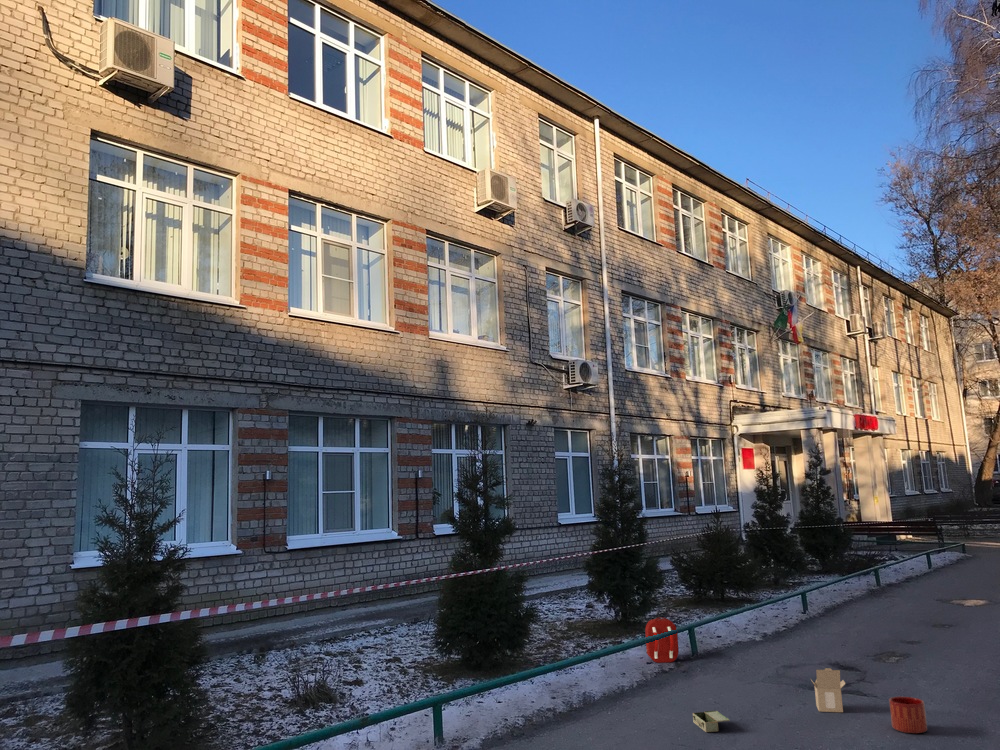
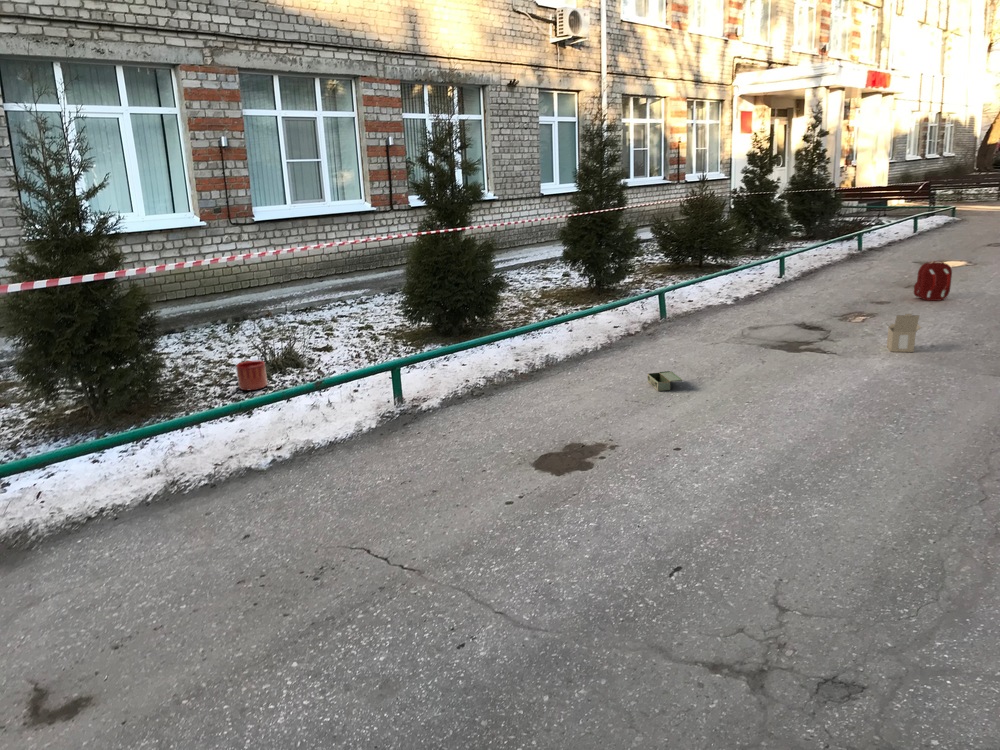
backpack: present [645,617,679,663] -> present [914,261,952,301]
cardboard box: present [811,668,846,712] -> present [887,314,921,352]
planter: present [889,697,927,734] -> present [236,360,267,390]

